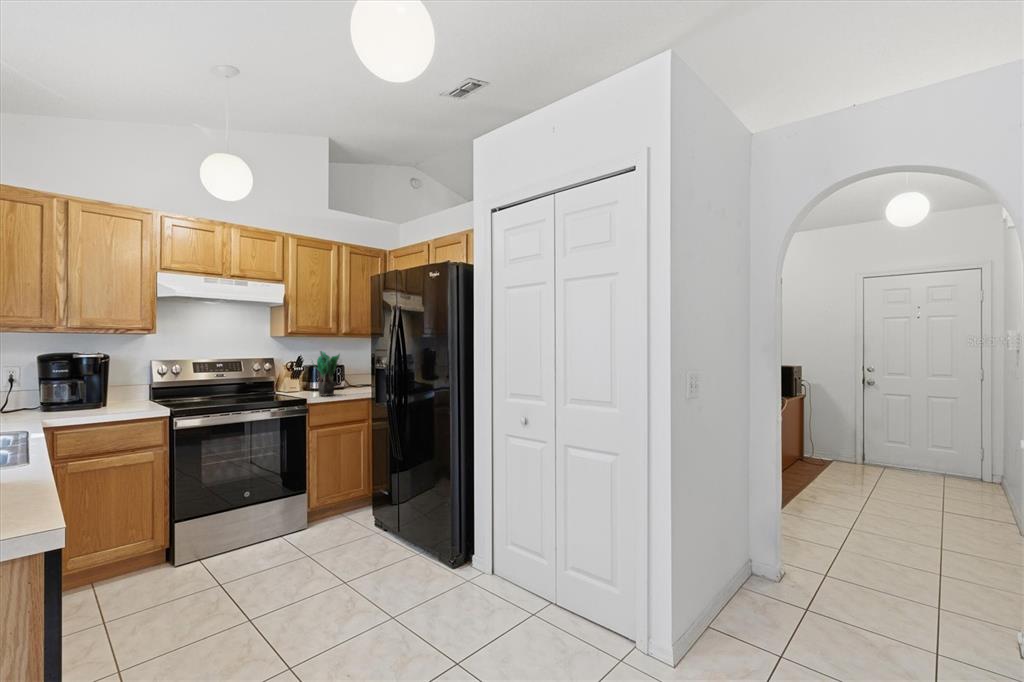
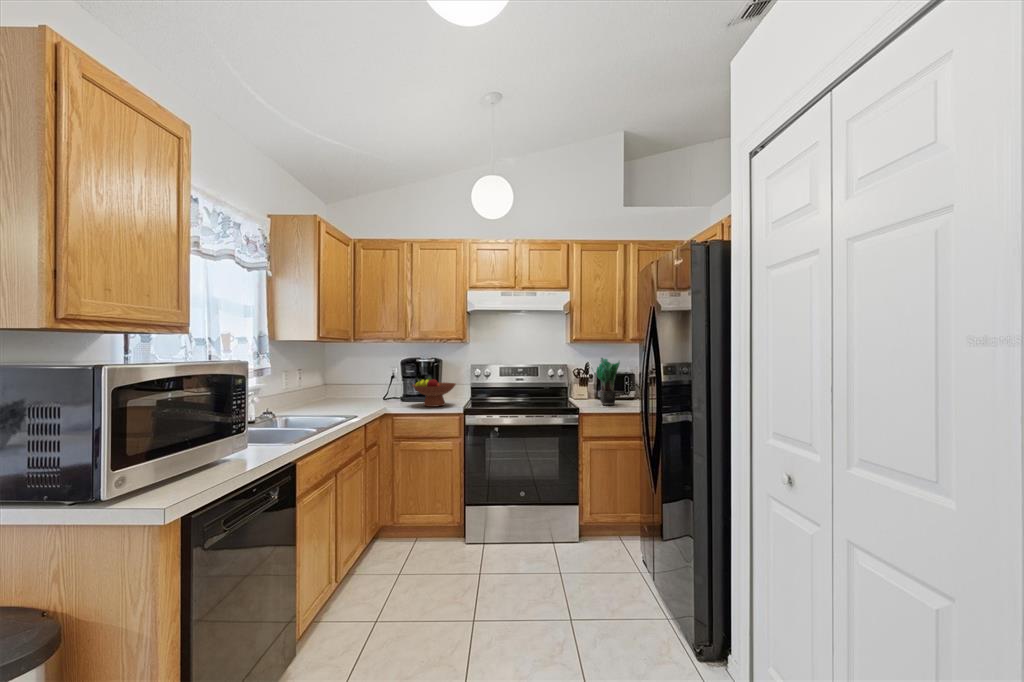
fruit bowl: none [80,376,151,413] -> present [412,377,456,407]

